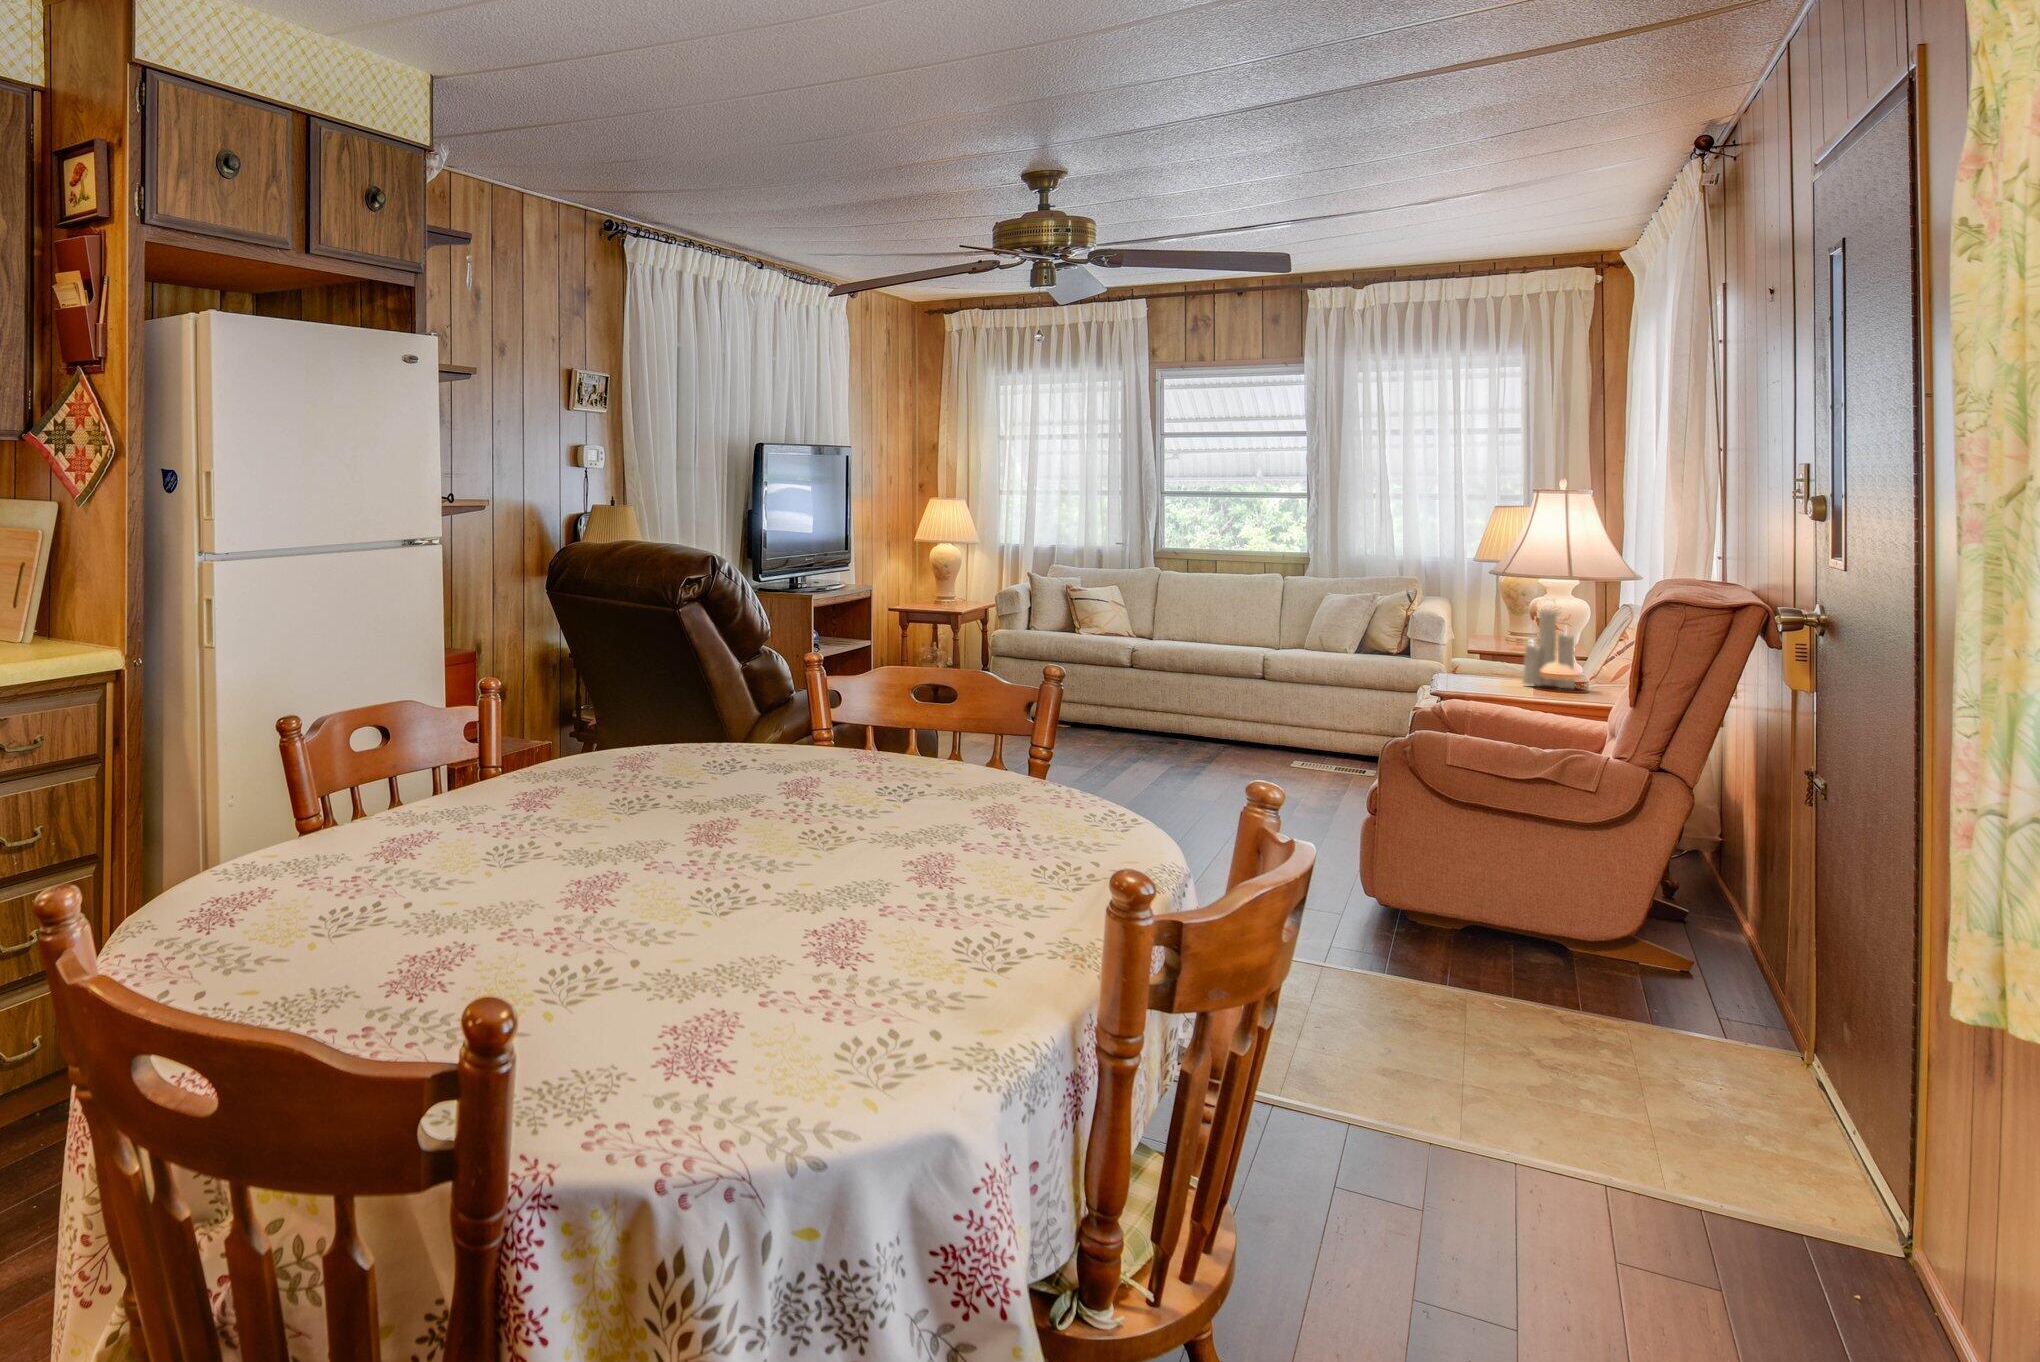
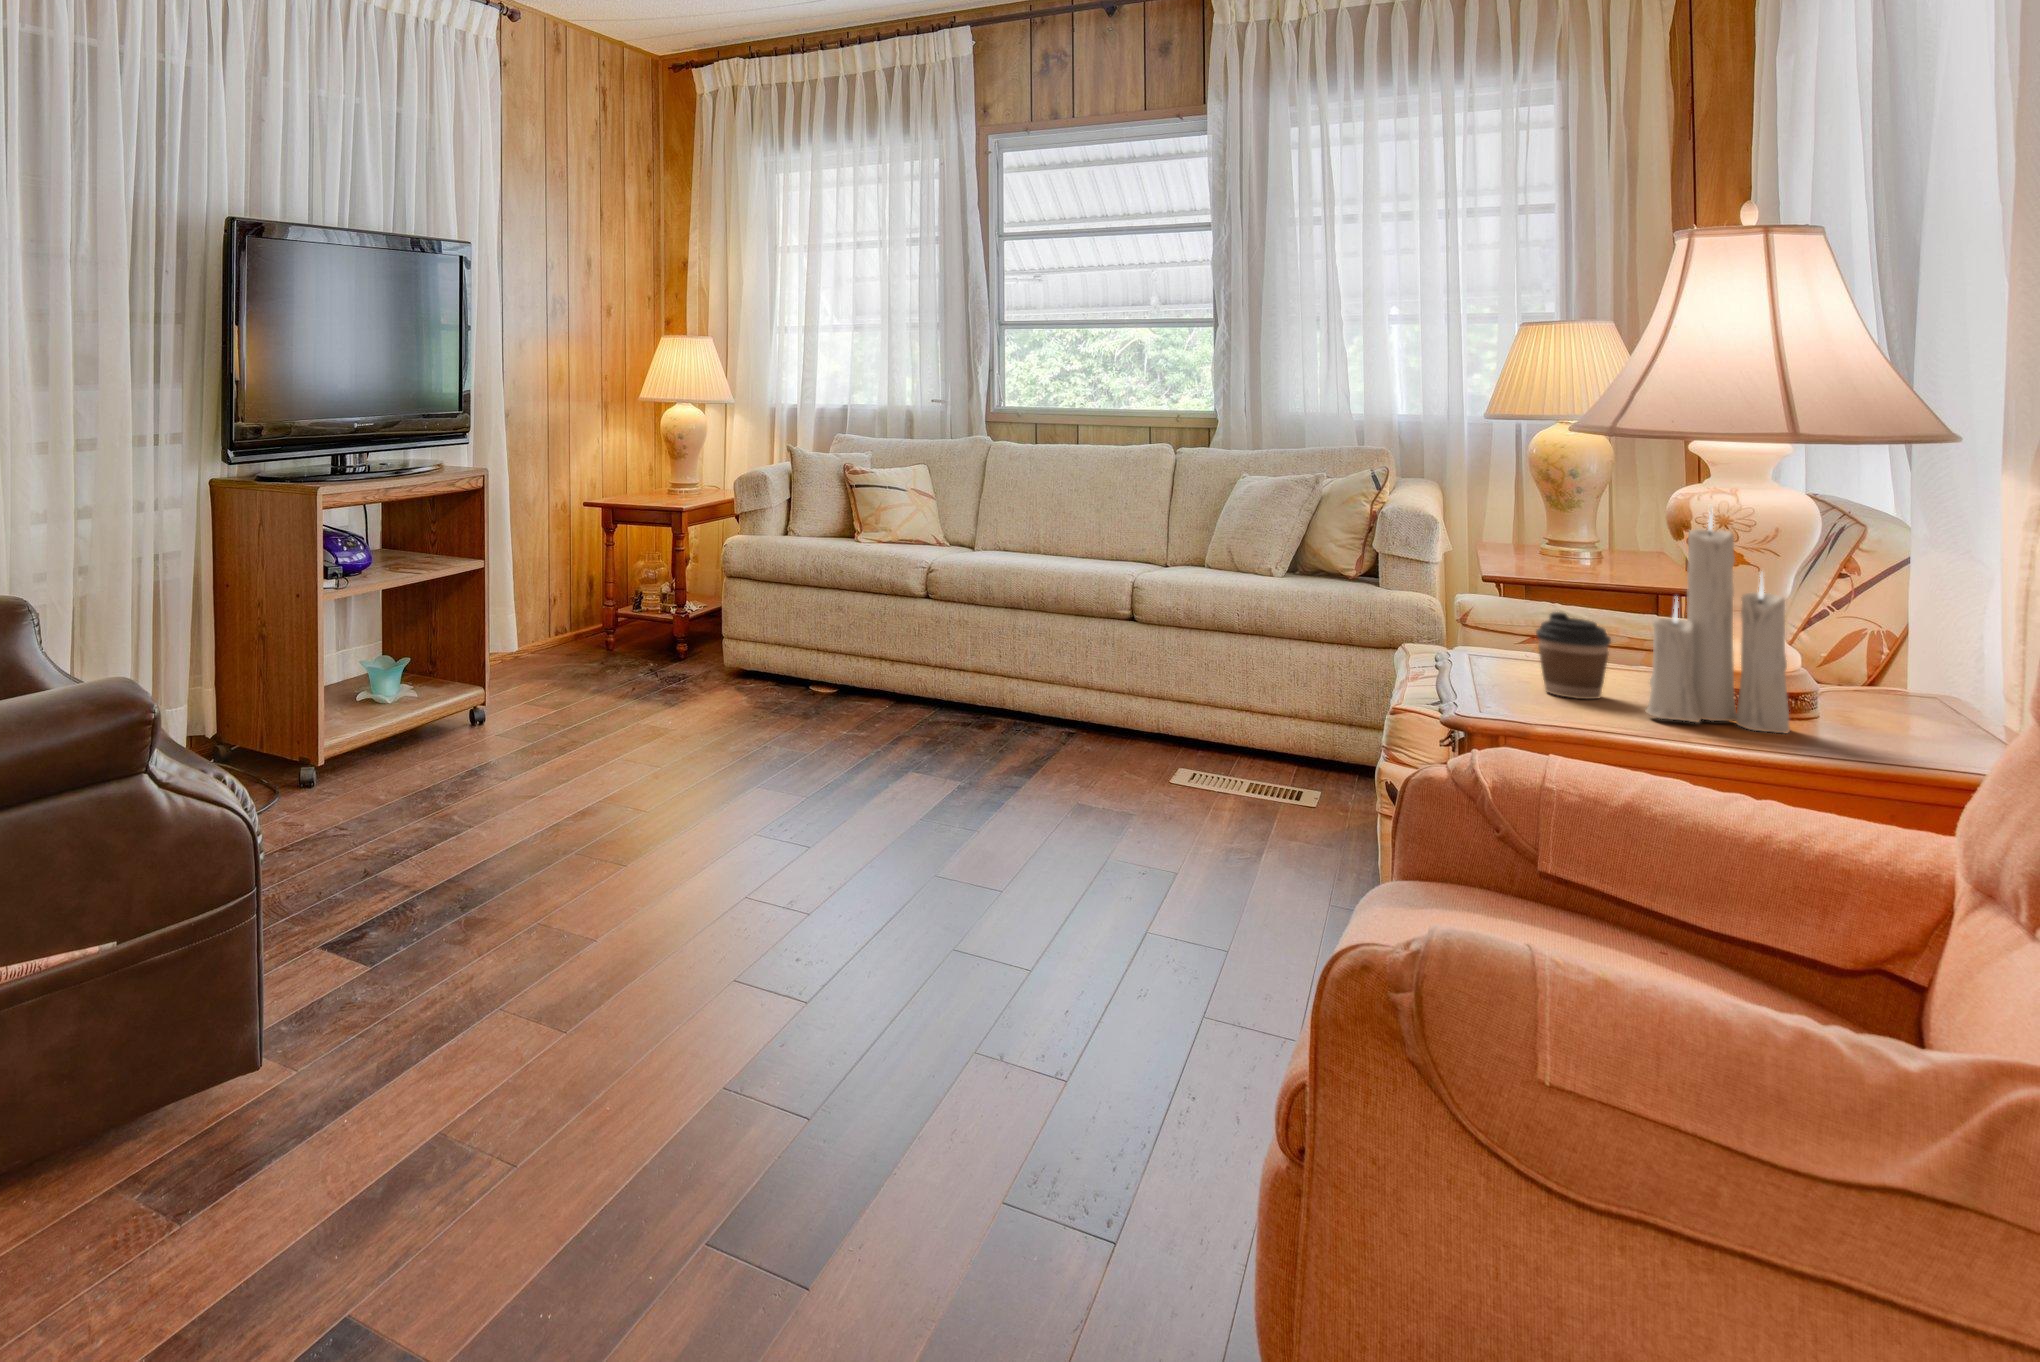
coffee cup: none [1481,647,1511,682] -> present [1536,612,1611,699]

